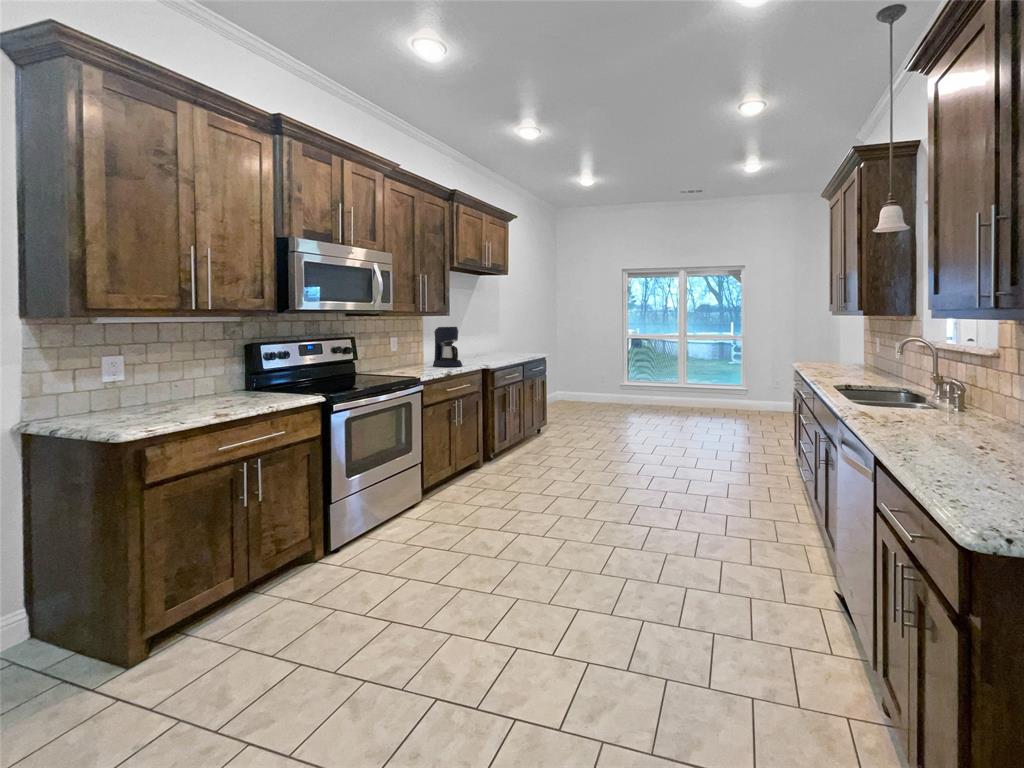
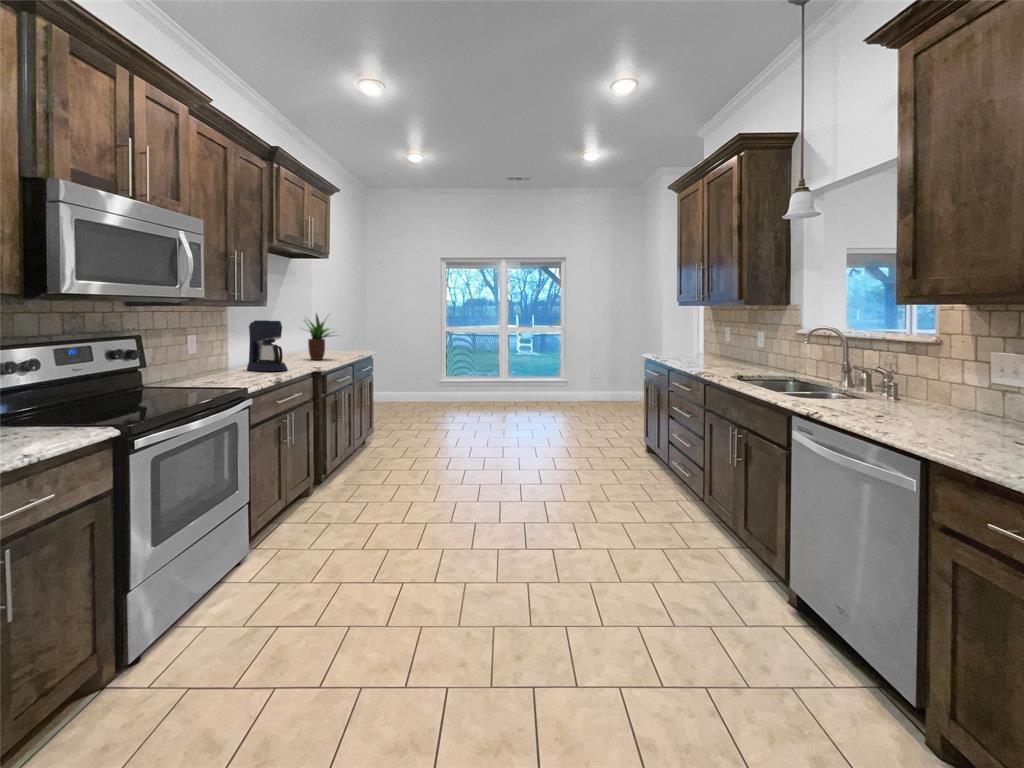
potted plant: none [478,319,512,360] -> present [304,314,330,360]

